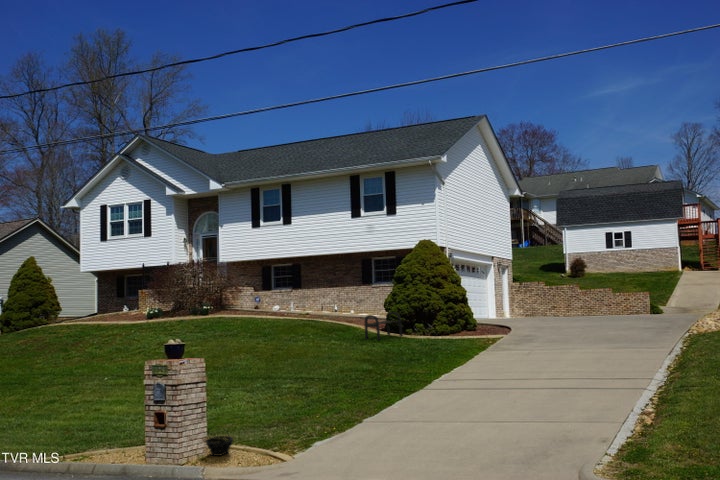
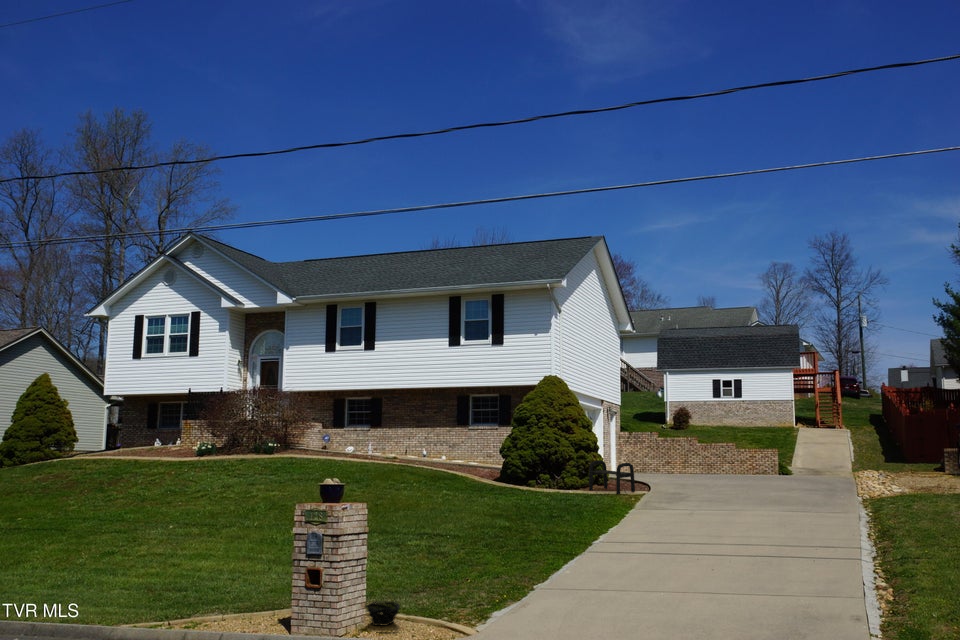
bench: present [365,312,402,340] -> present [589,460,635,494]

